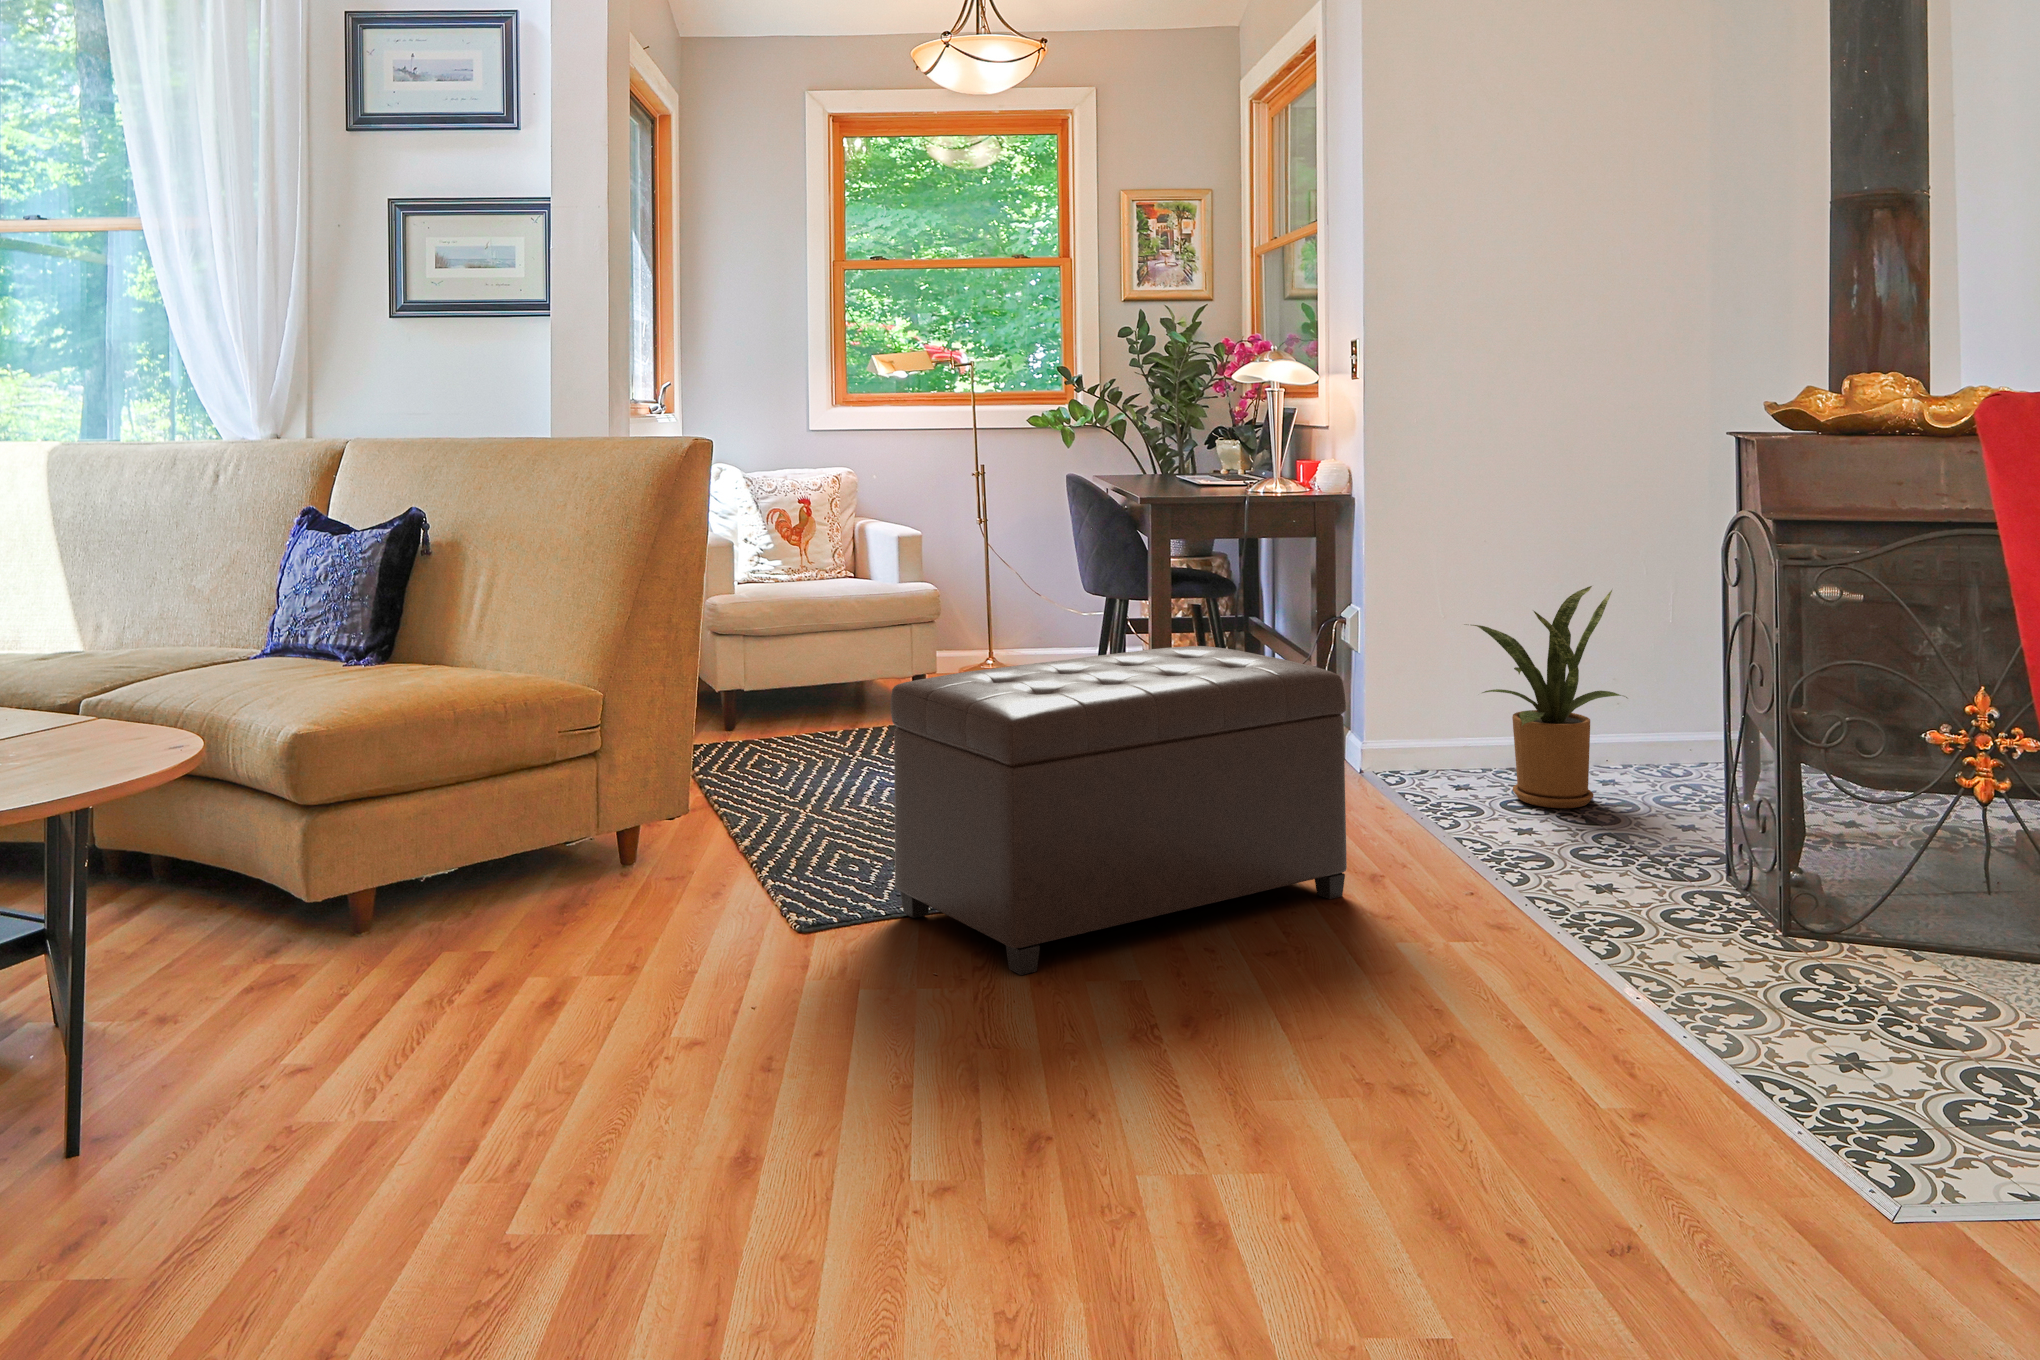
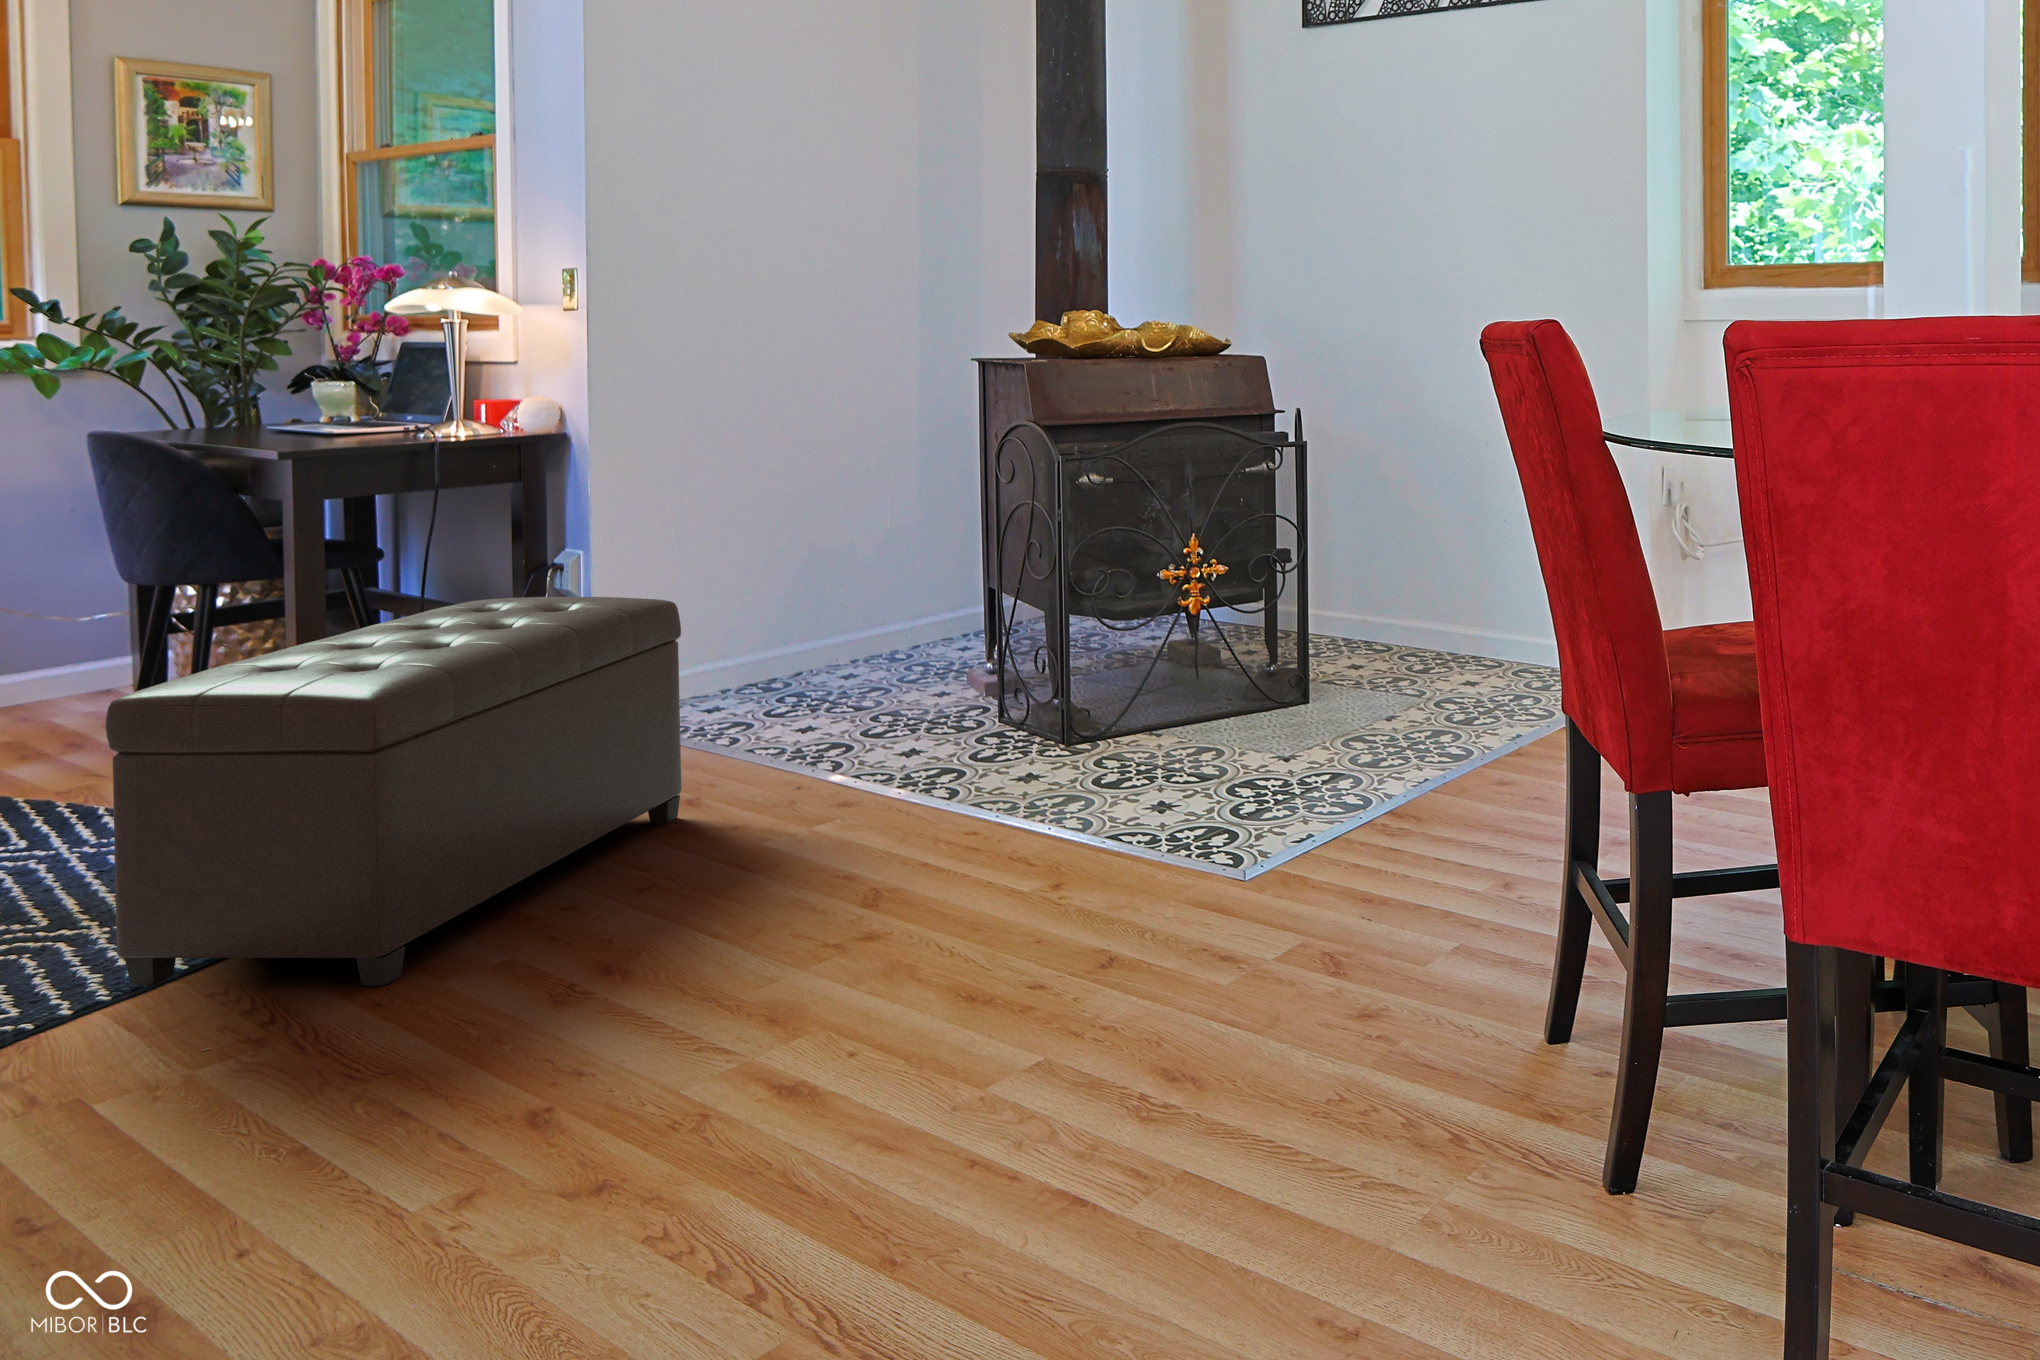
house plant: present [1466,586,1627,808] -> none [716,498,856,705]

